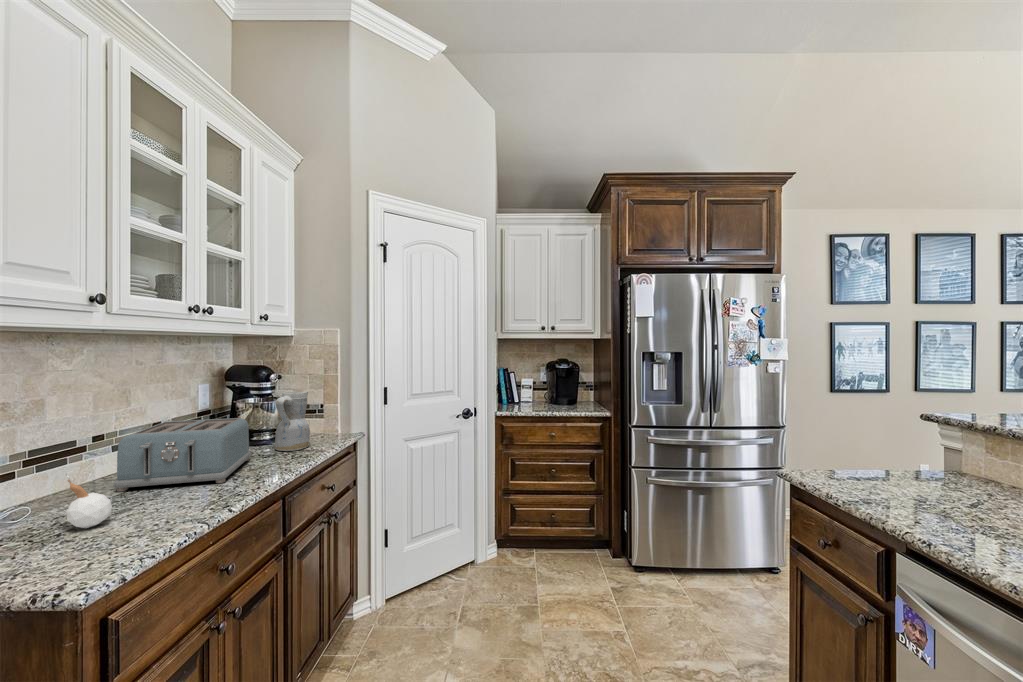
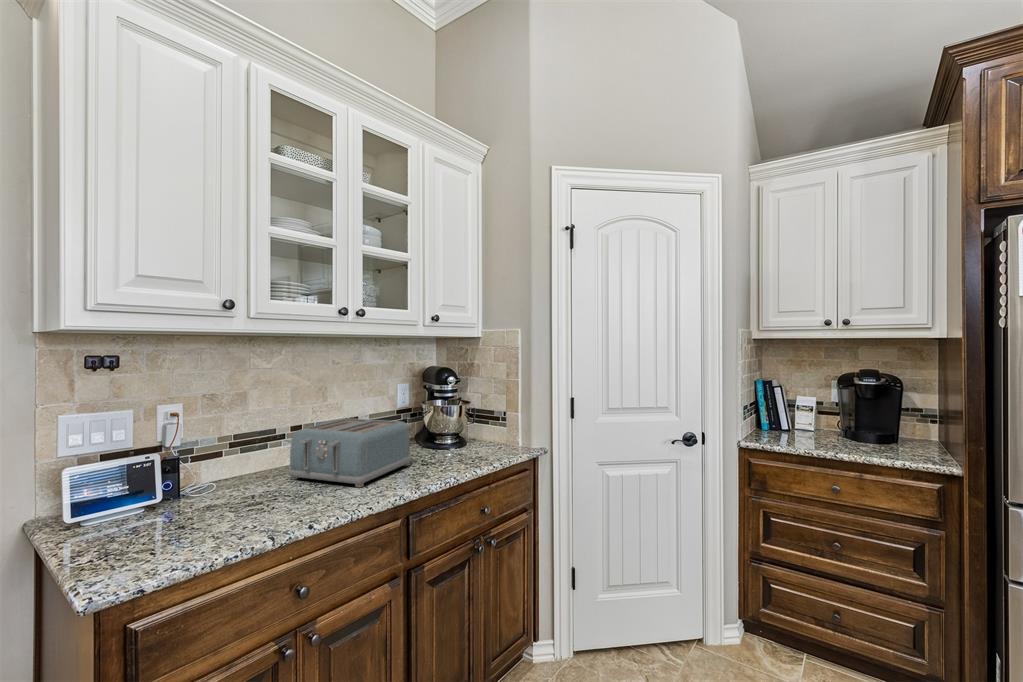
ceramic pitcher: present [274,392,310,451] -> none [439,397,477,461]
candle: present [66,474,112,528] -> none [214,462,248,513]

